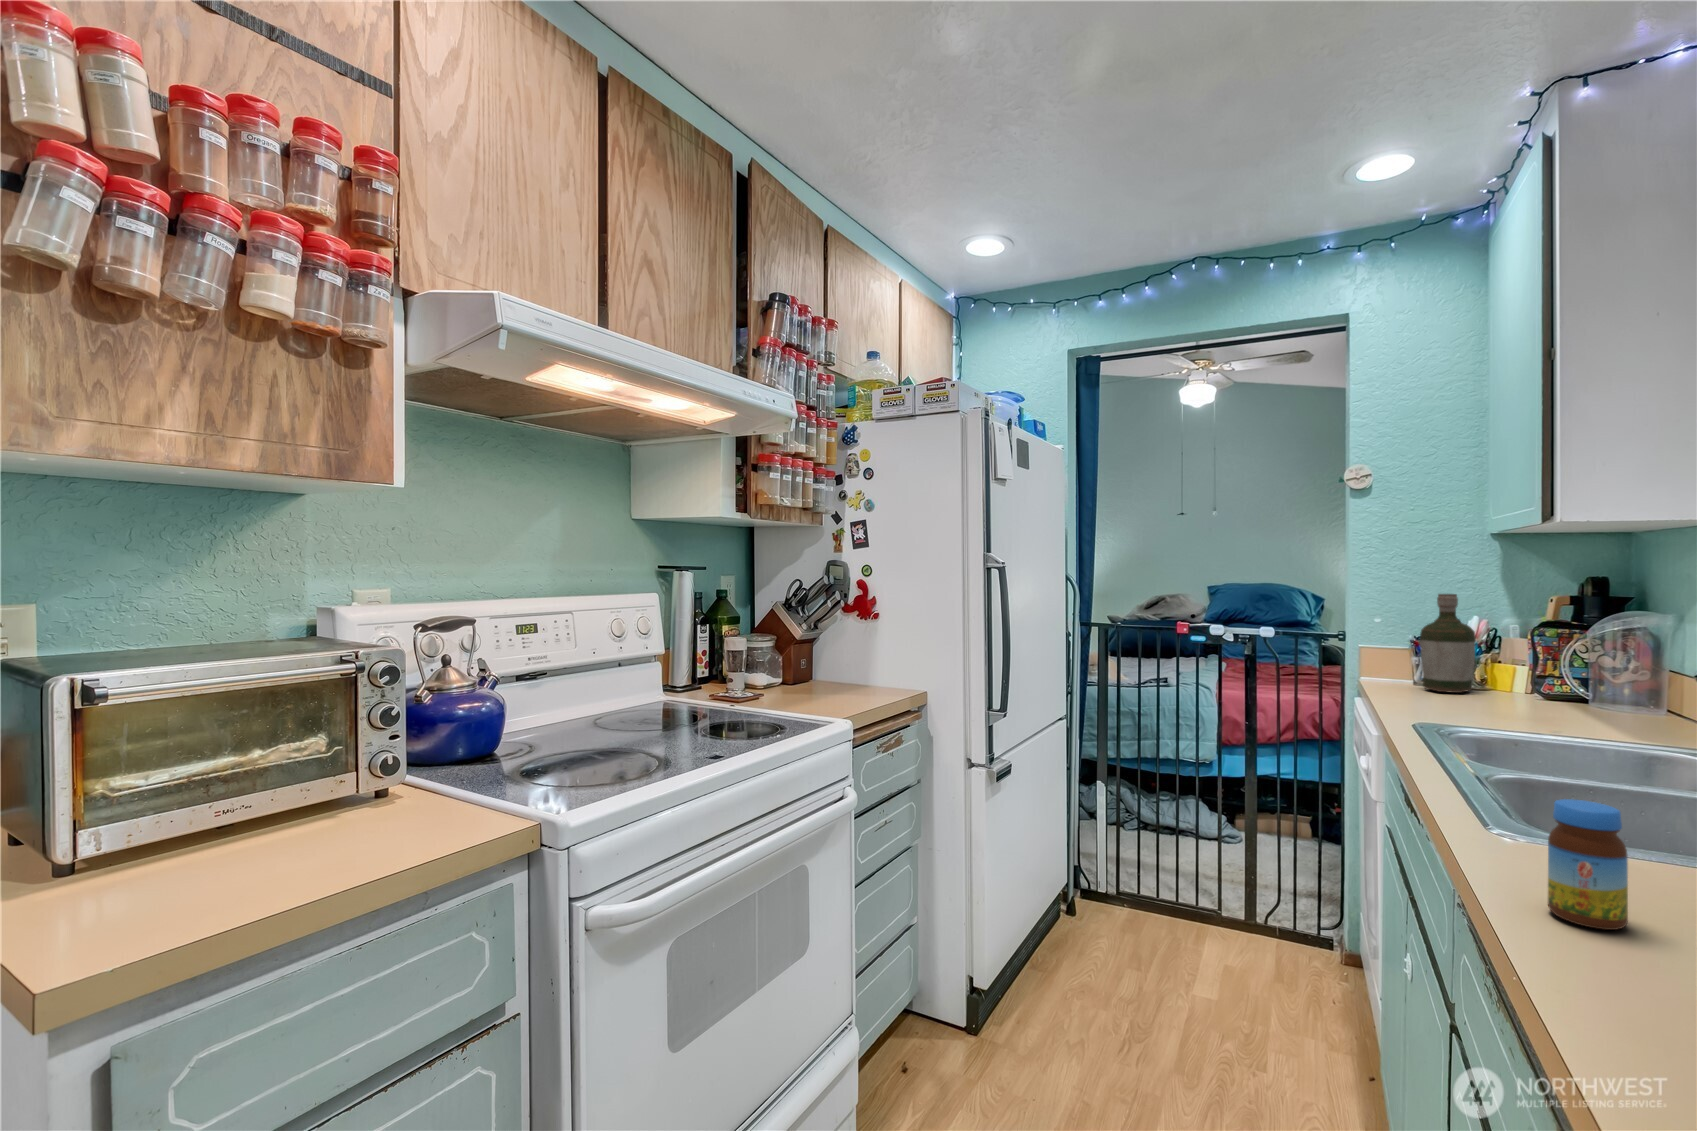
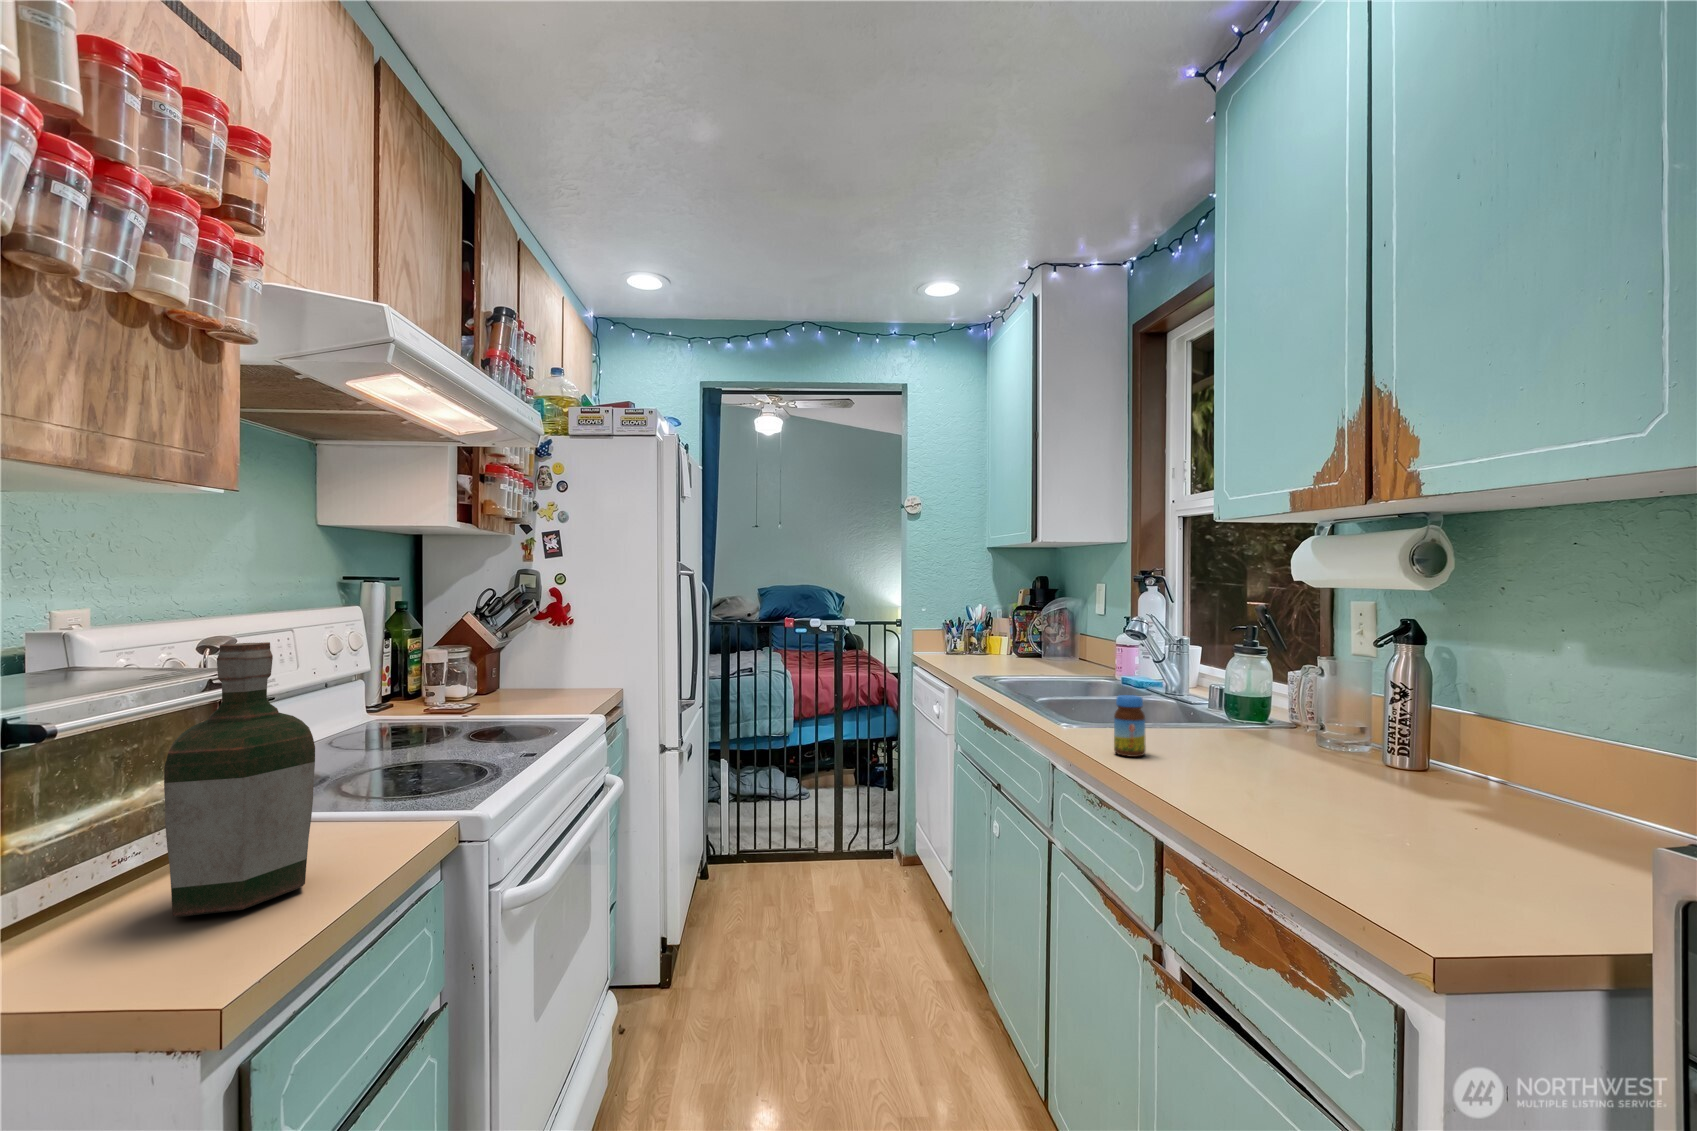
bottle: present [1420,594,1476,693] -> present [164,642,315,917]

